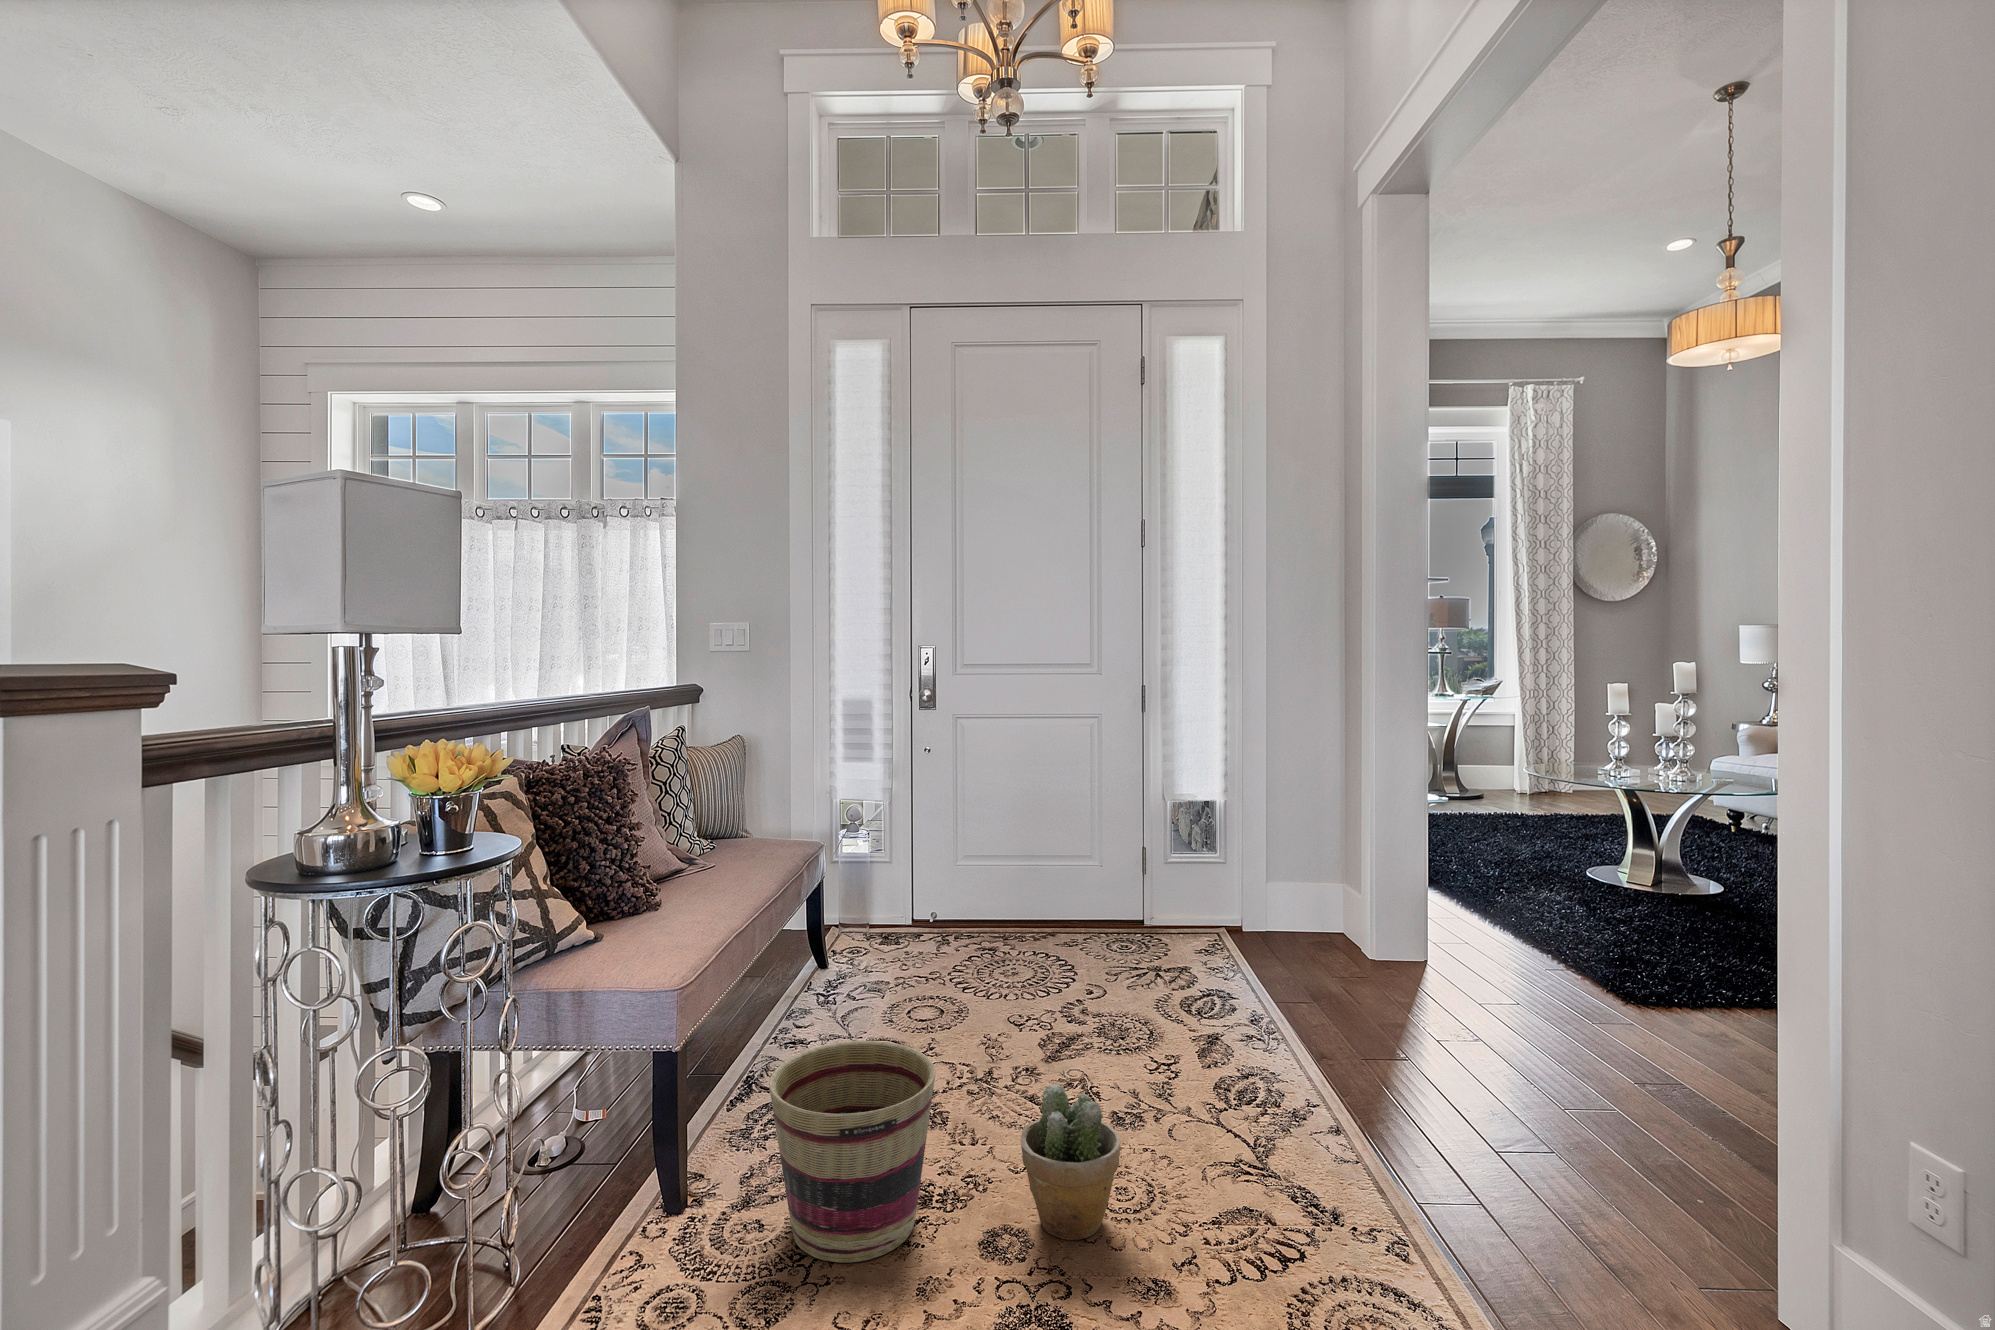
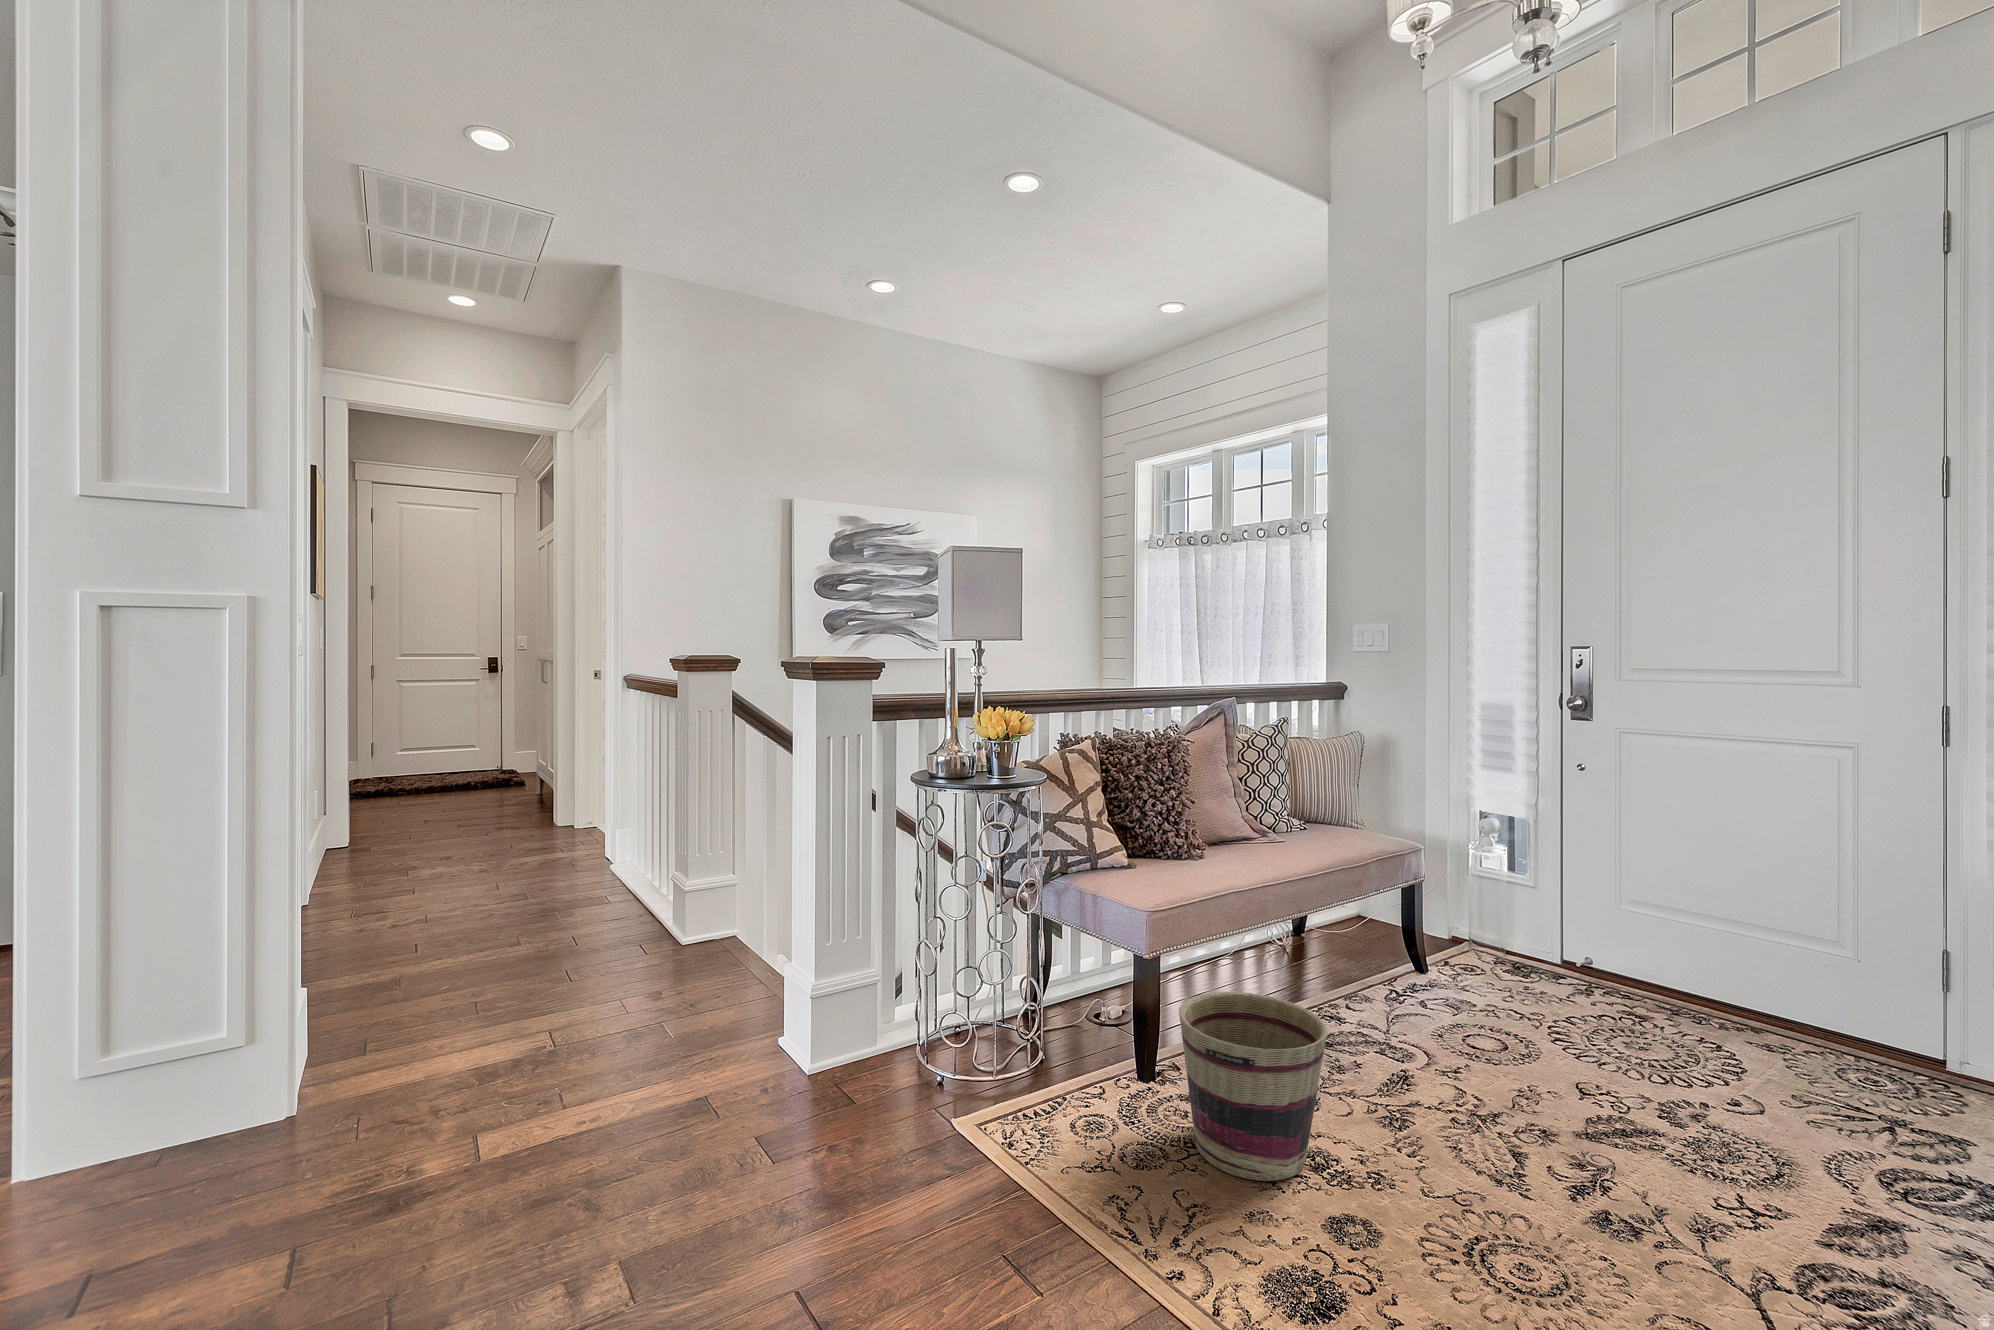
potted plant: present [1020,1084,1120,1240] -> none [1386,1103,1506,1278]

